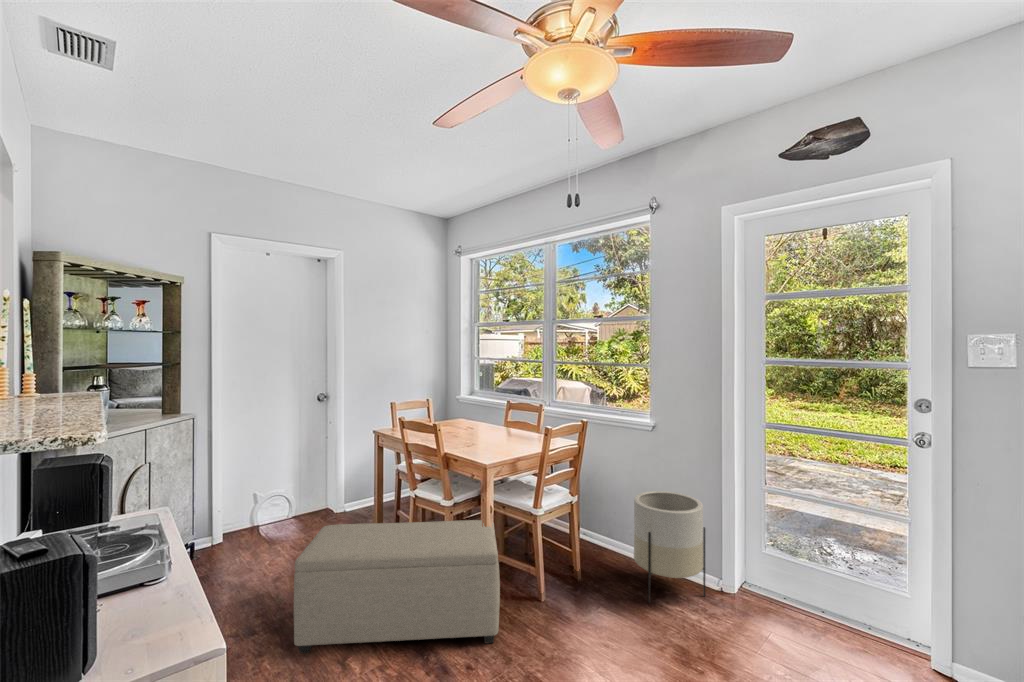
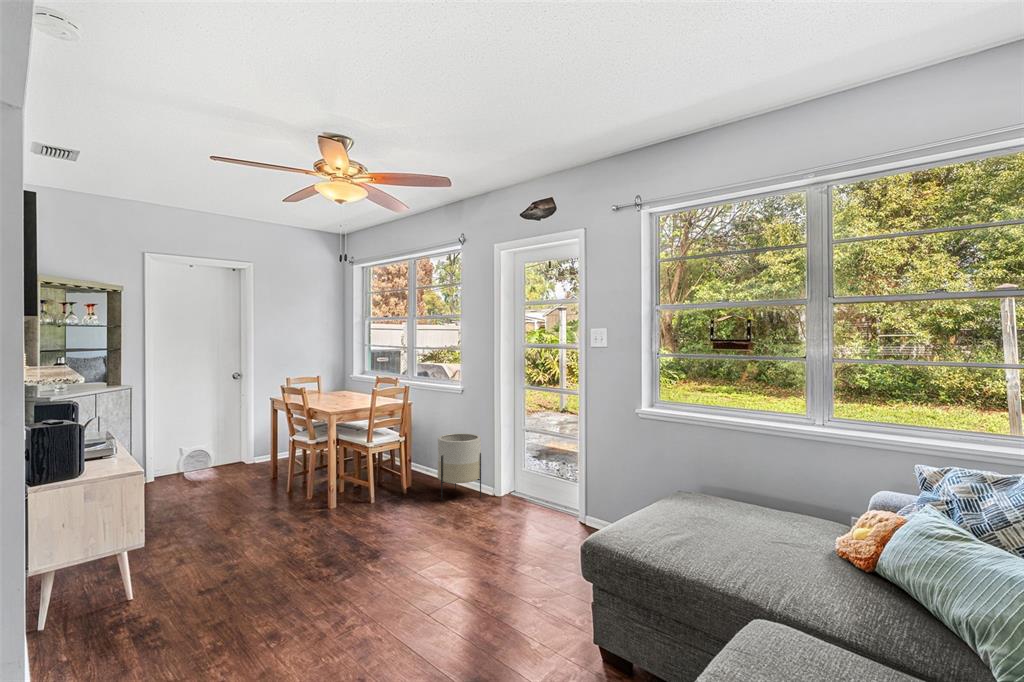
ottoman: present [294,520,500,653] -> none [200,450,341,526]

